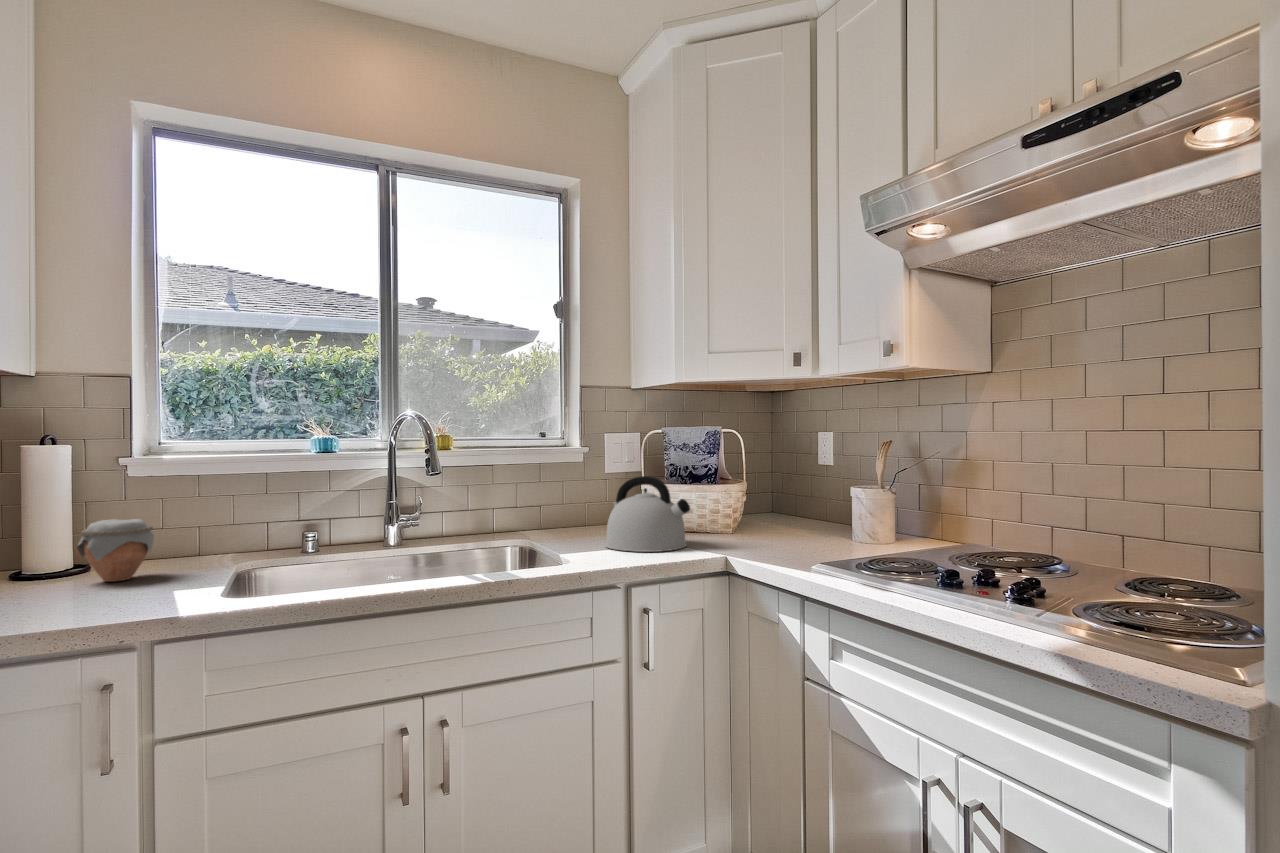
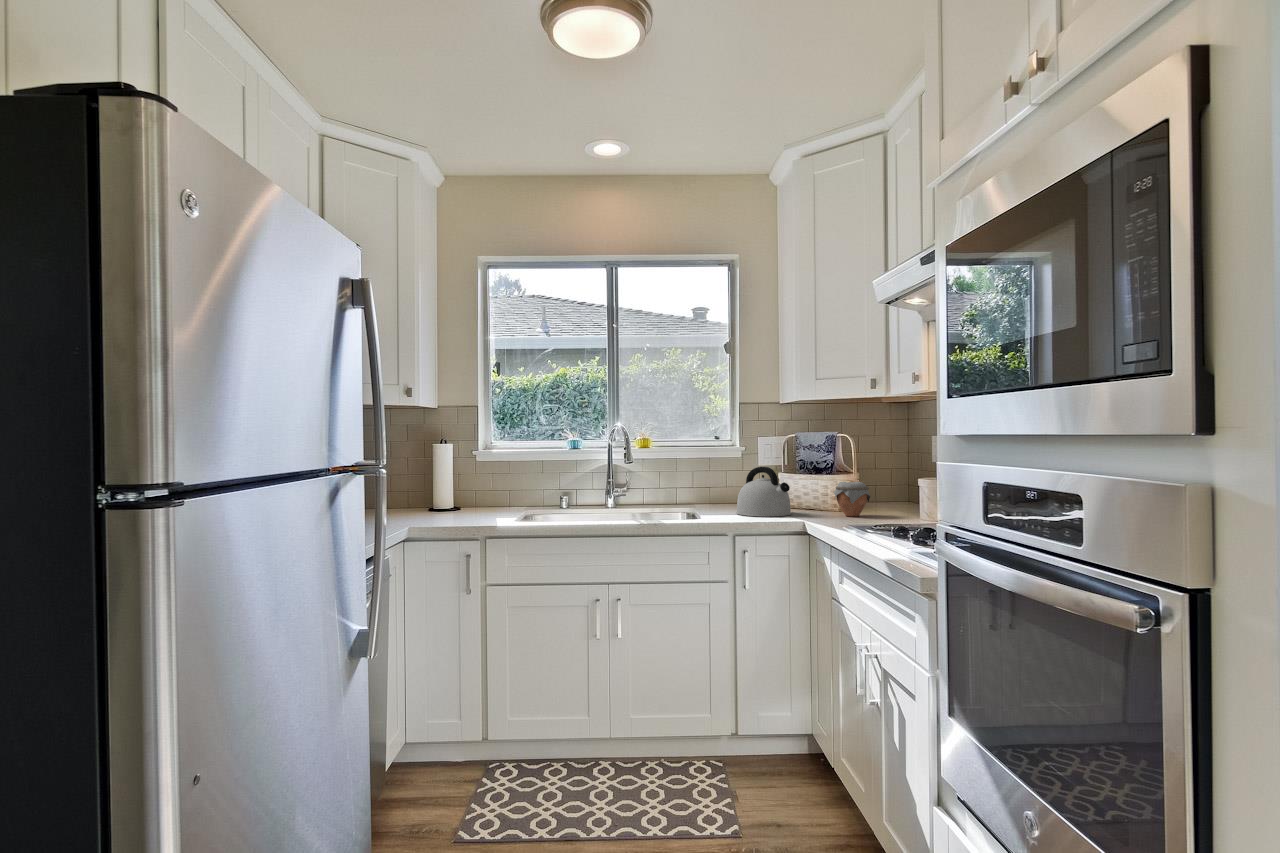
jar: present [77,519,154,582] -> present [834,482,870,517]

